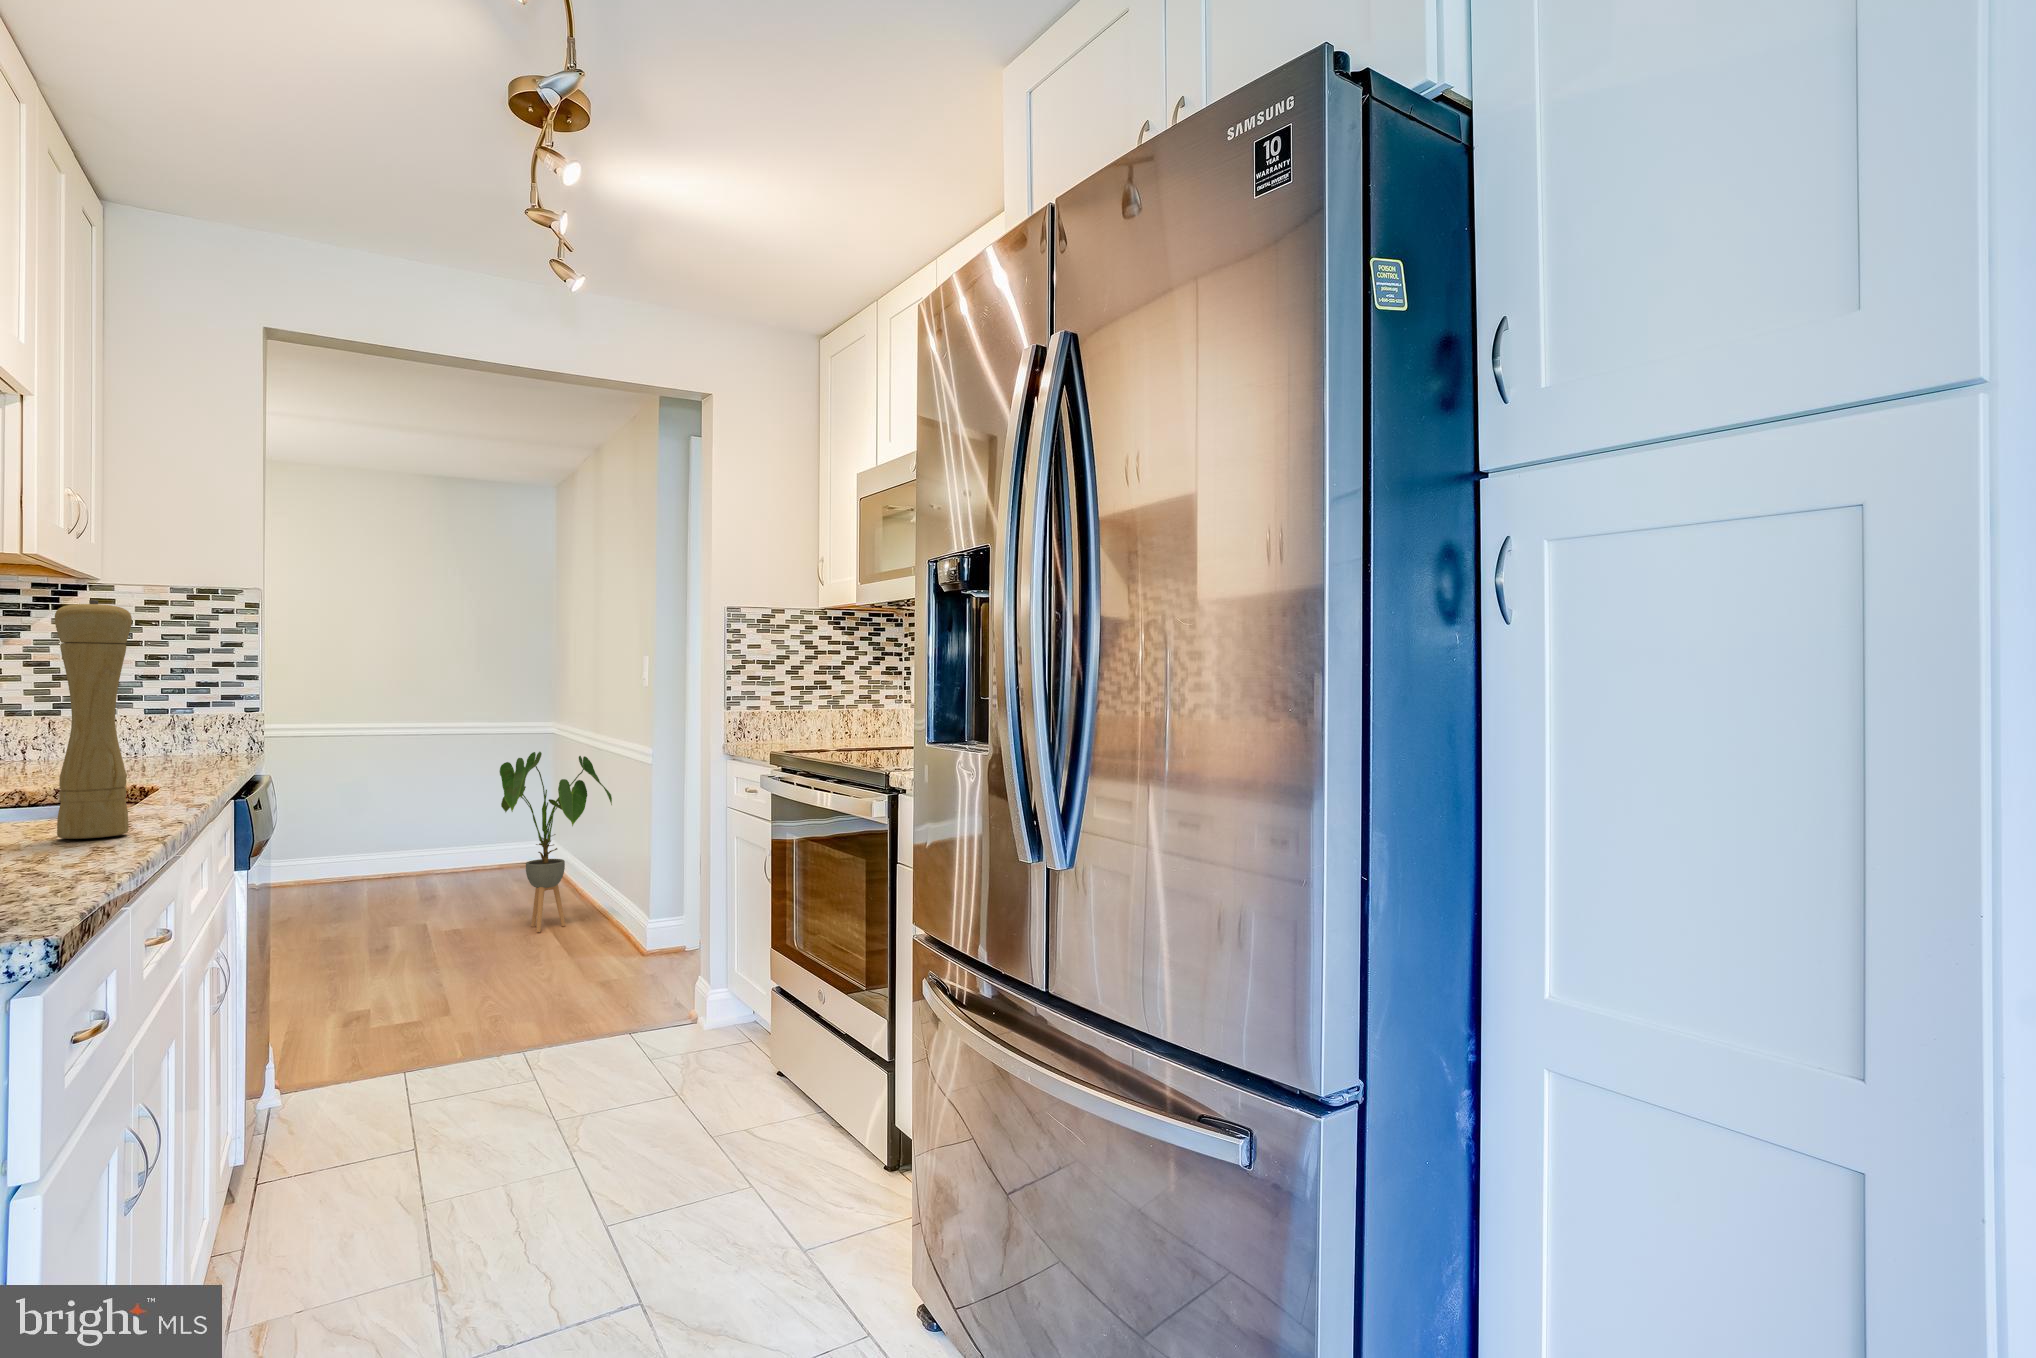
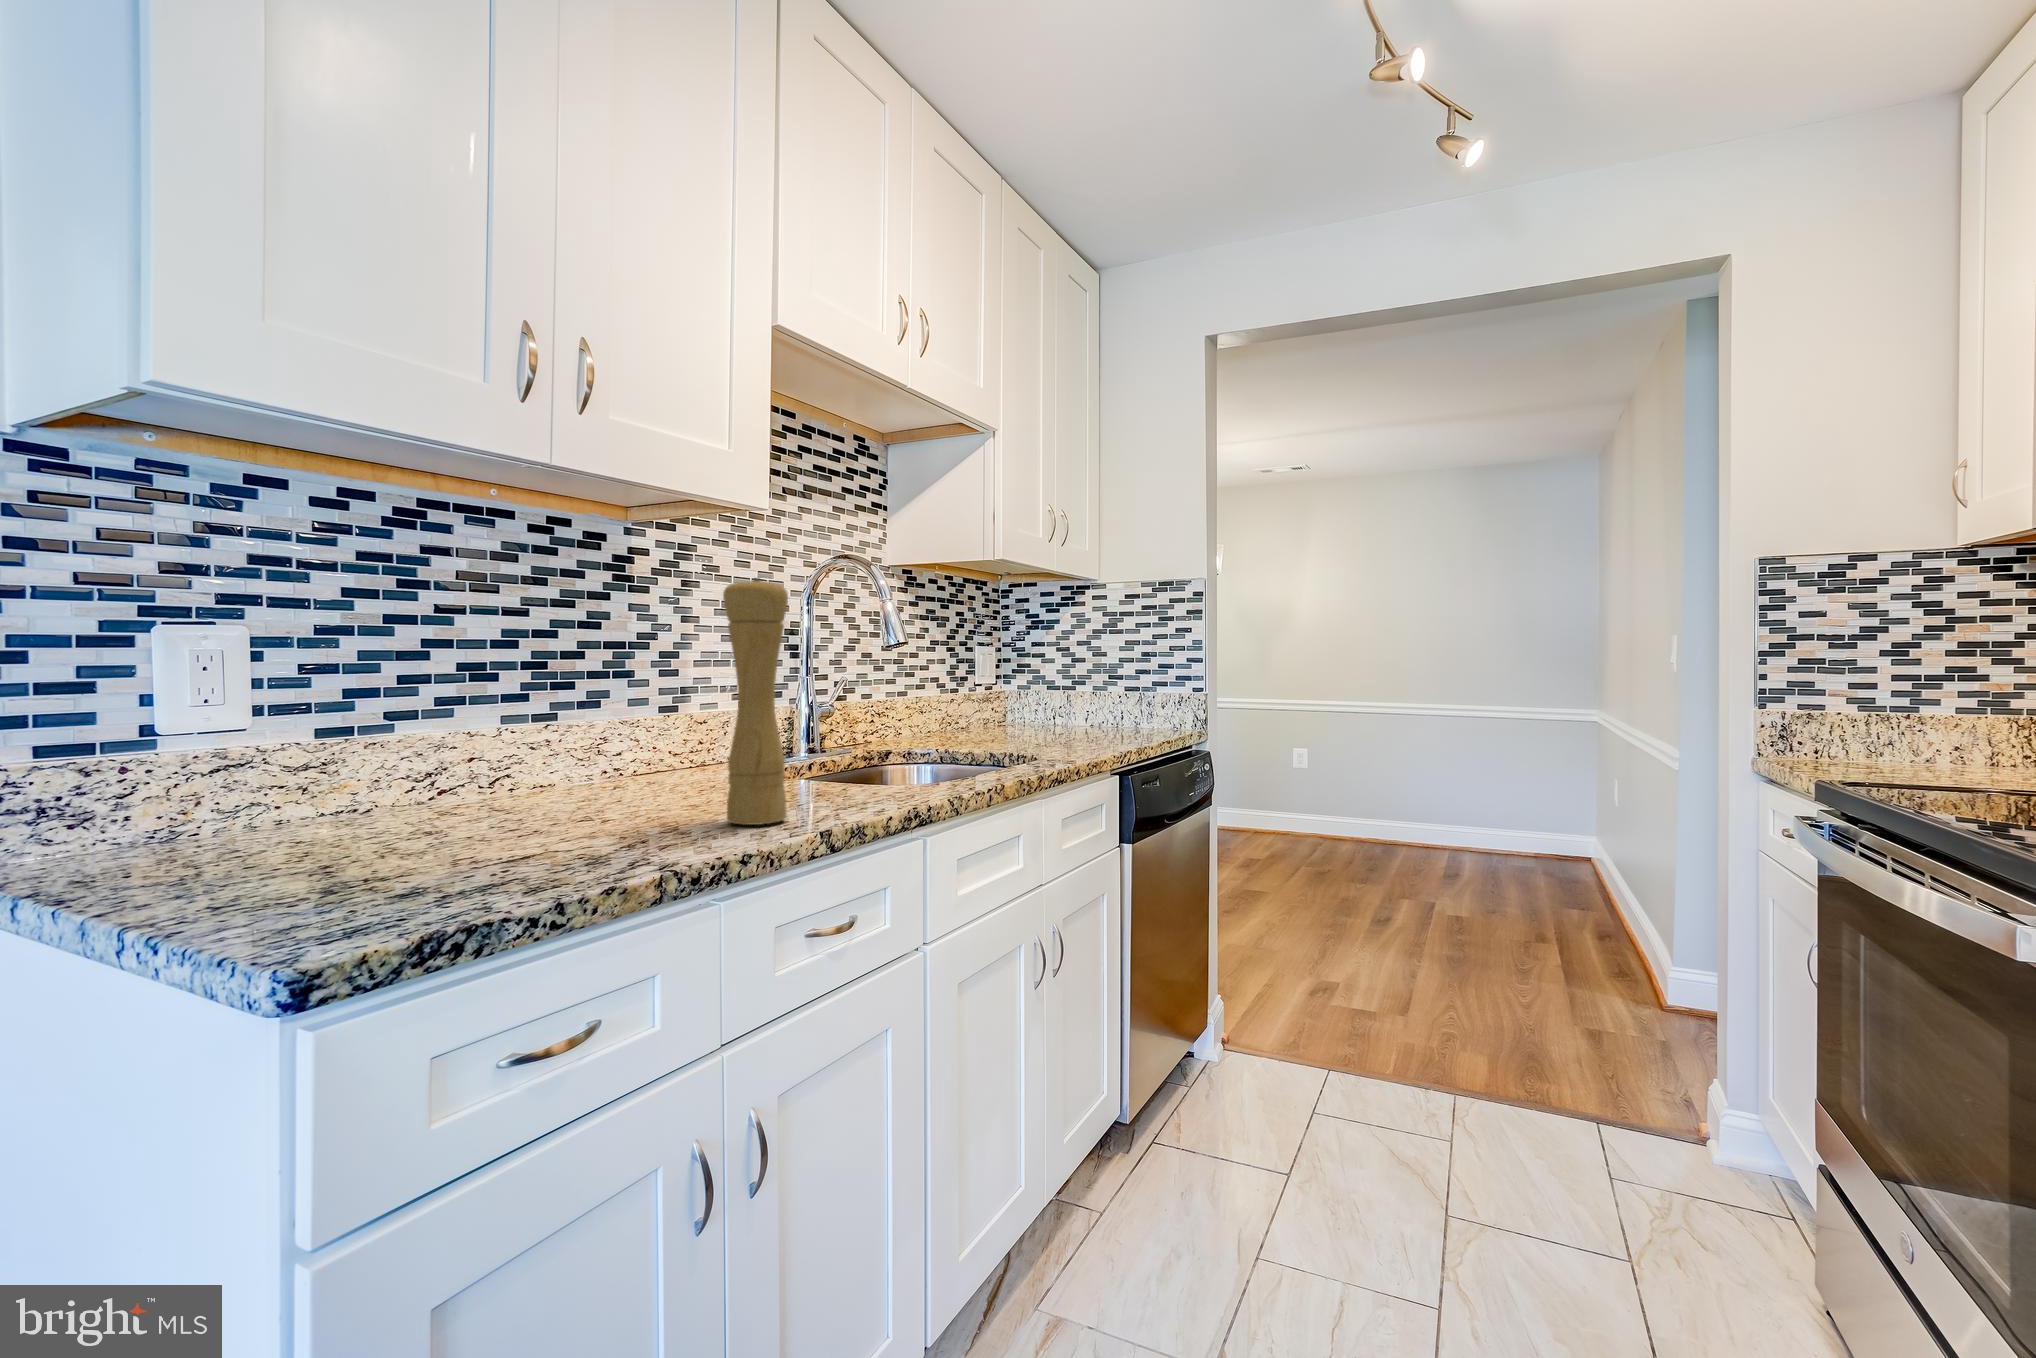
house plant: present [500,752,612,932] -> none [1498,744,1636,943]

